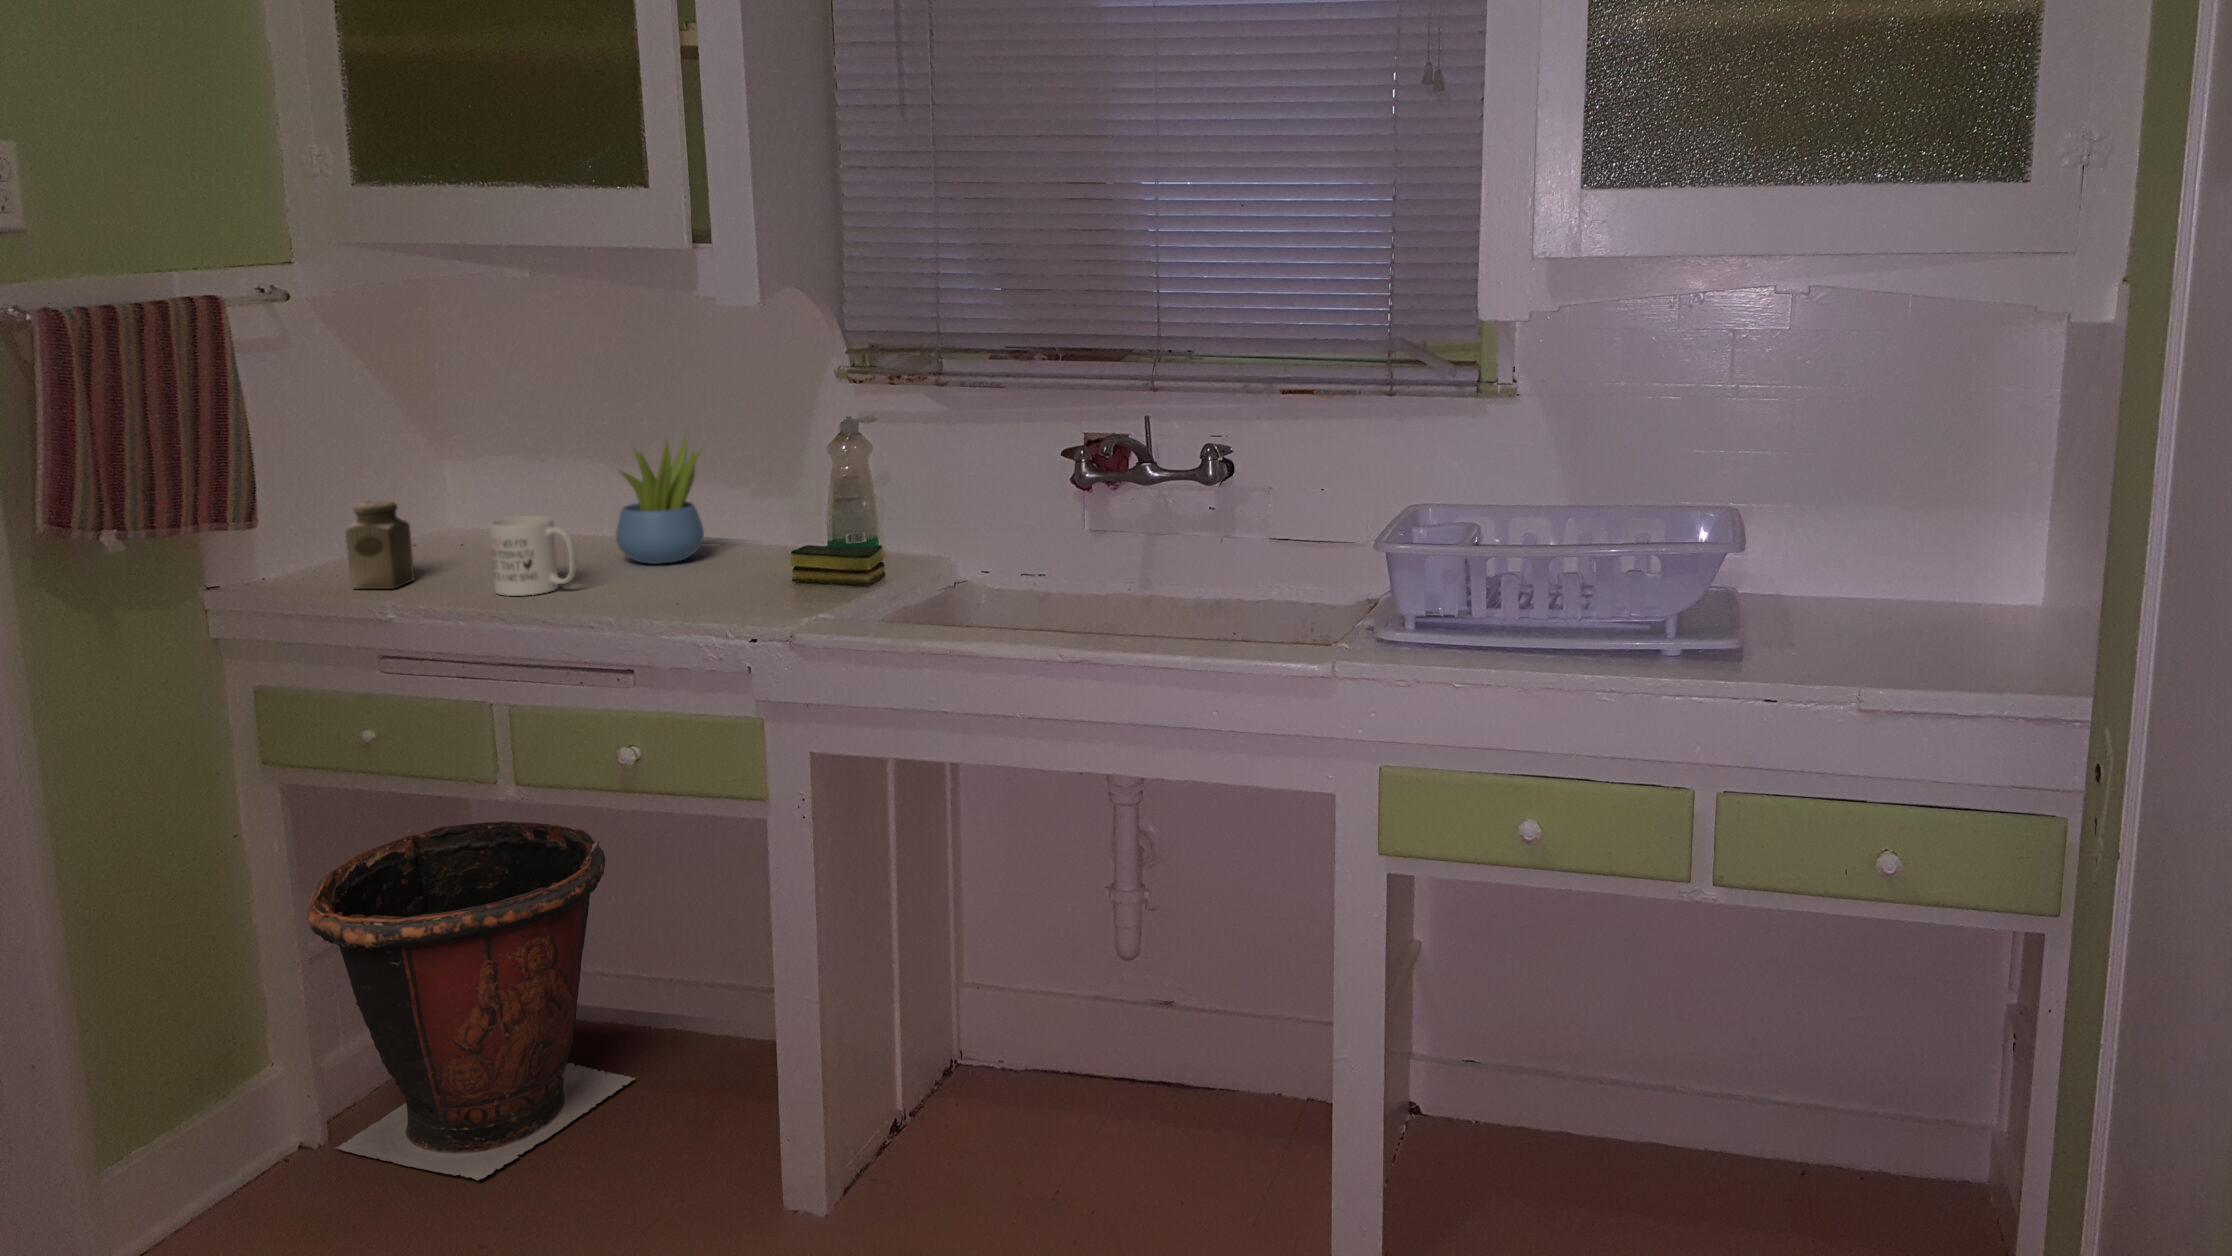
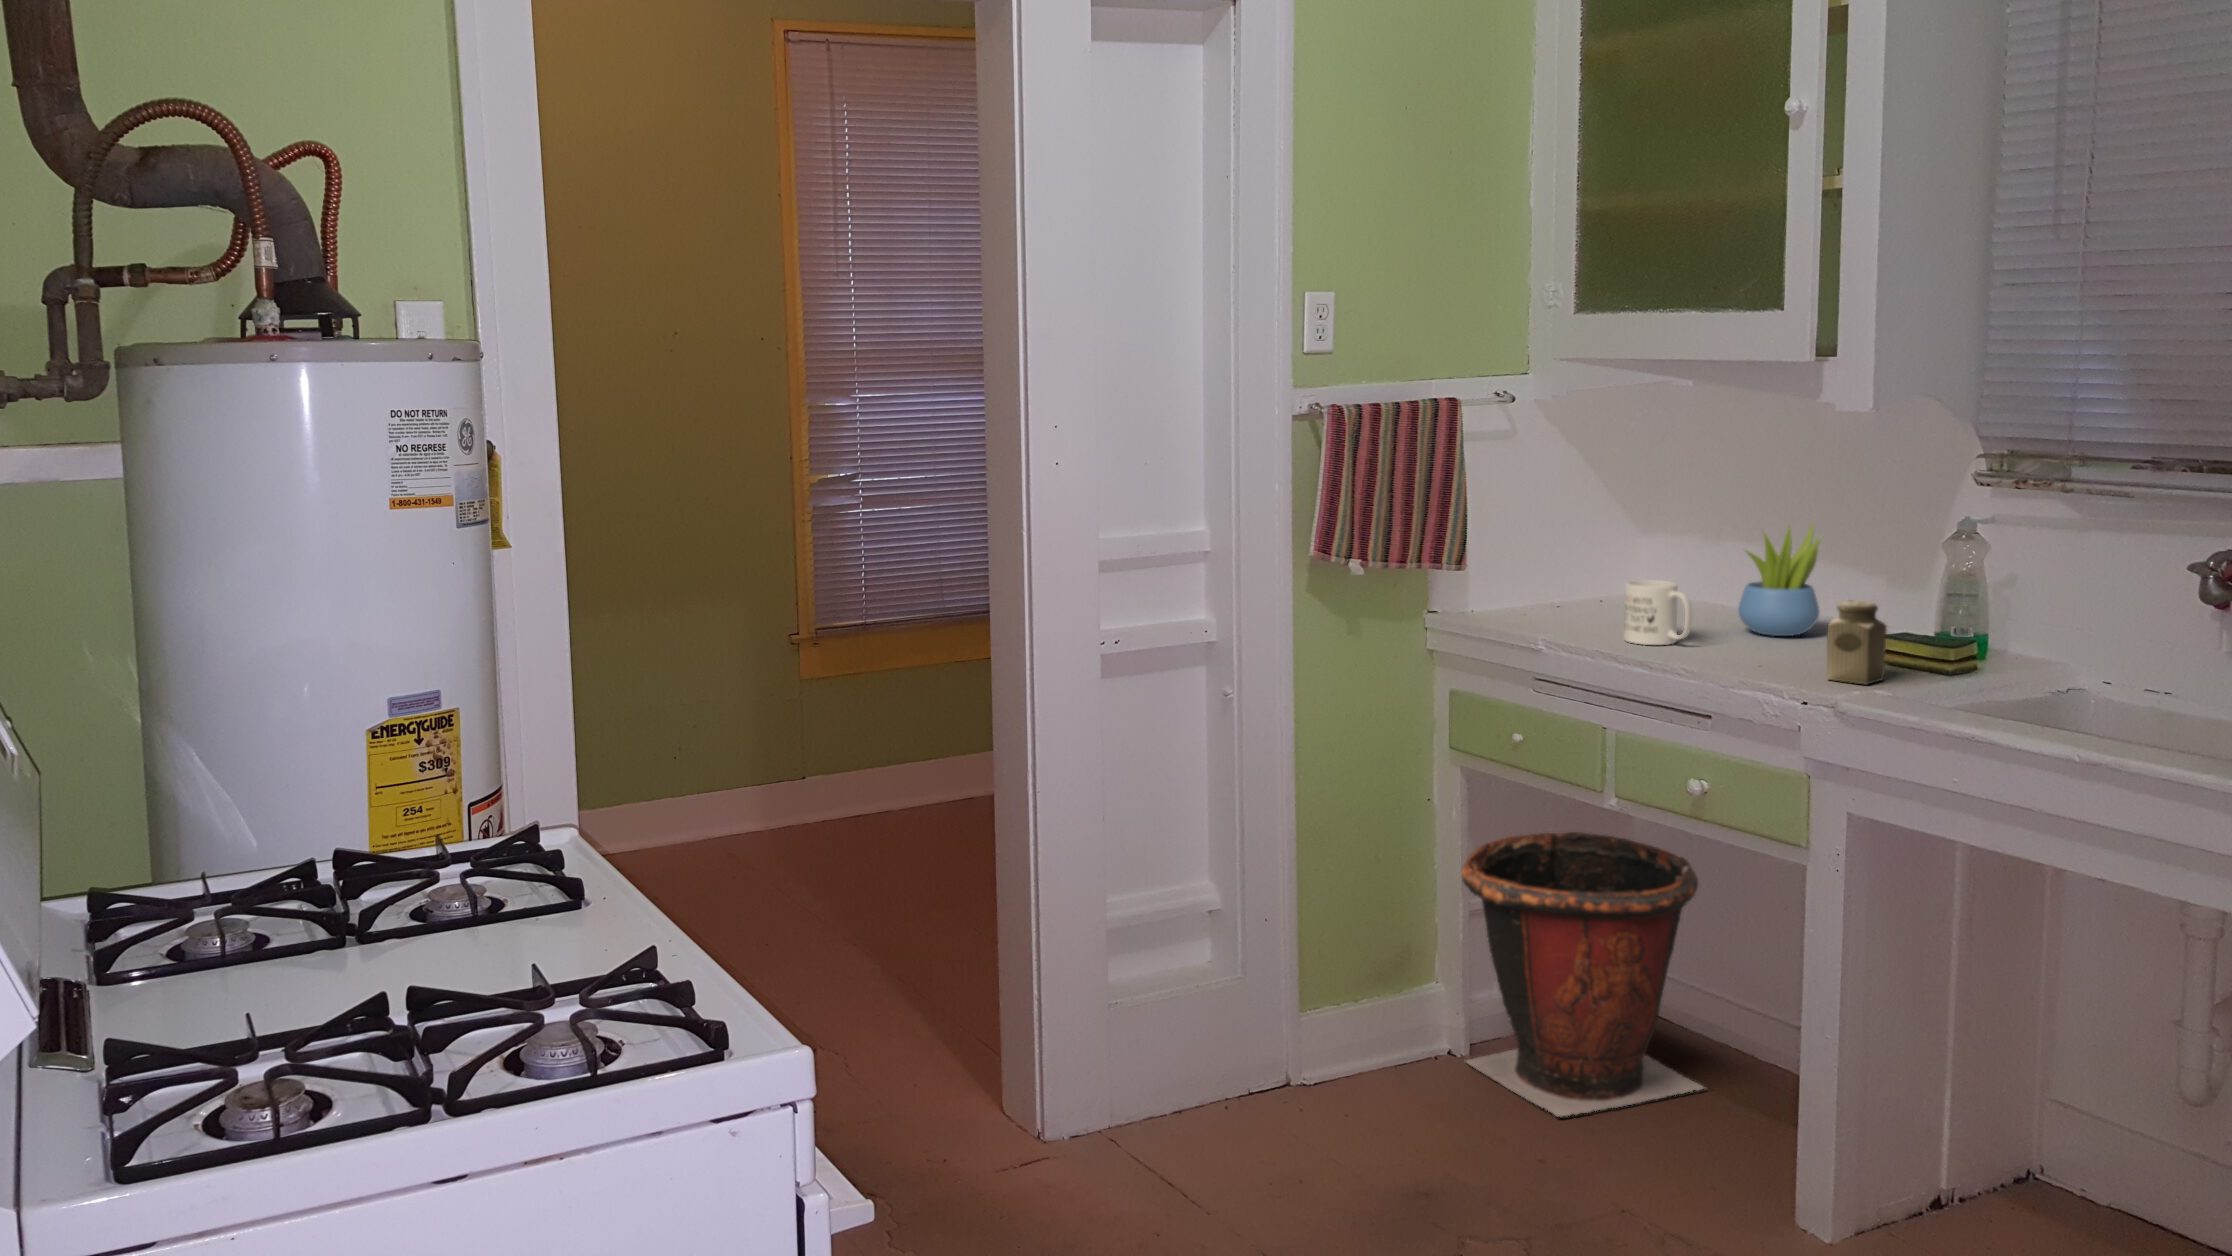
salt shaker: present [346,500,414,589] -> present [1827,601,1887,684]

